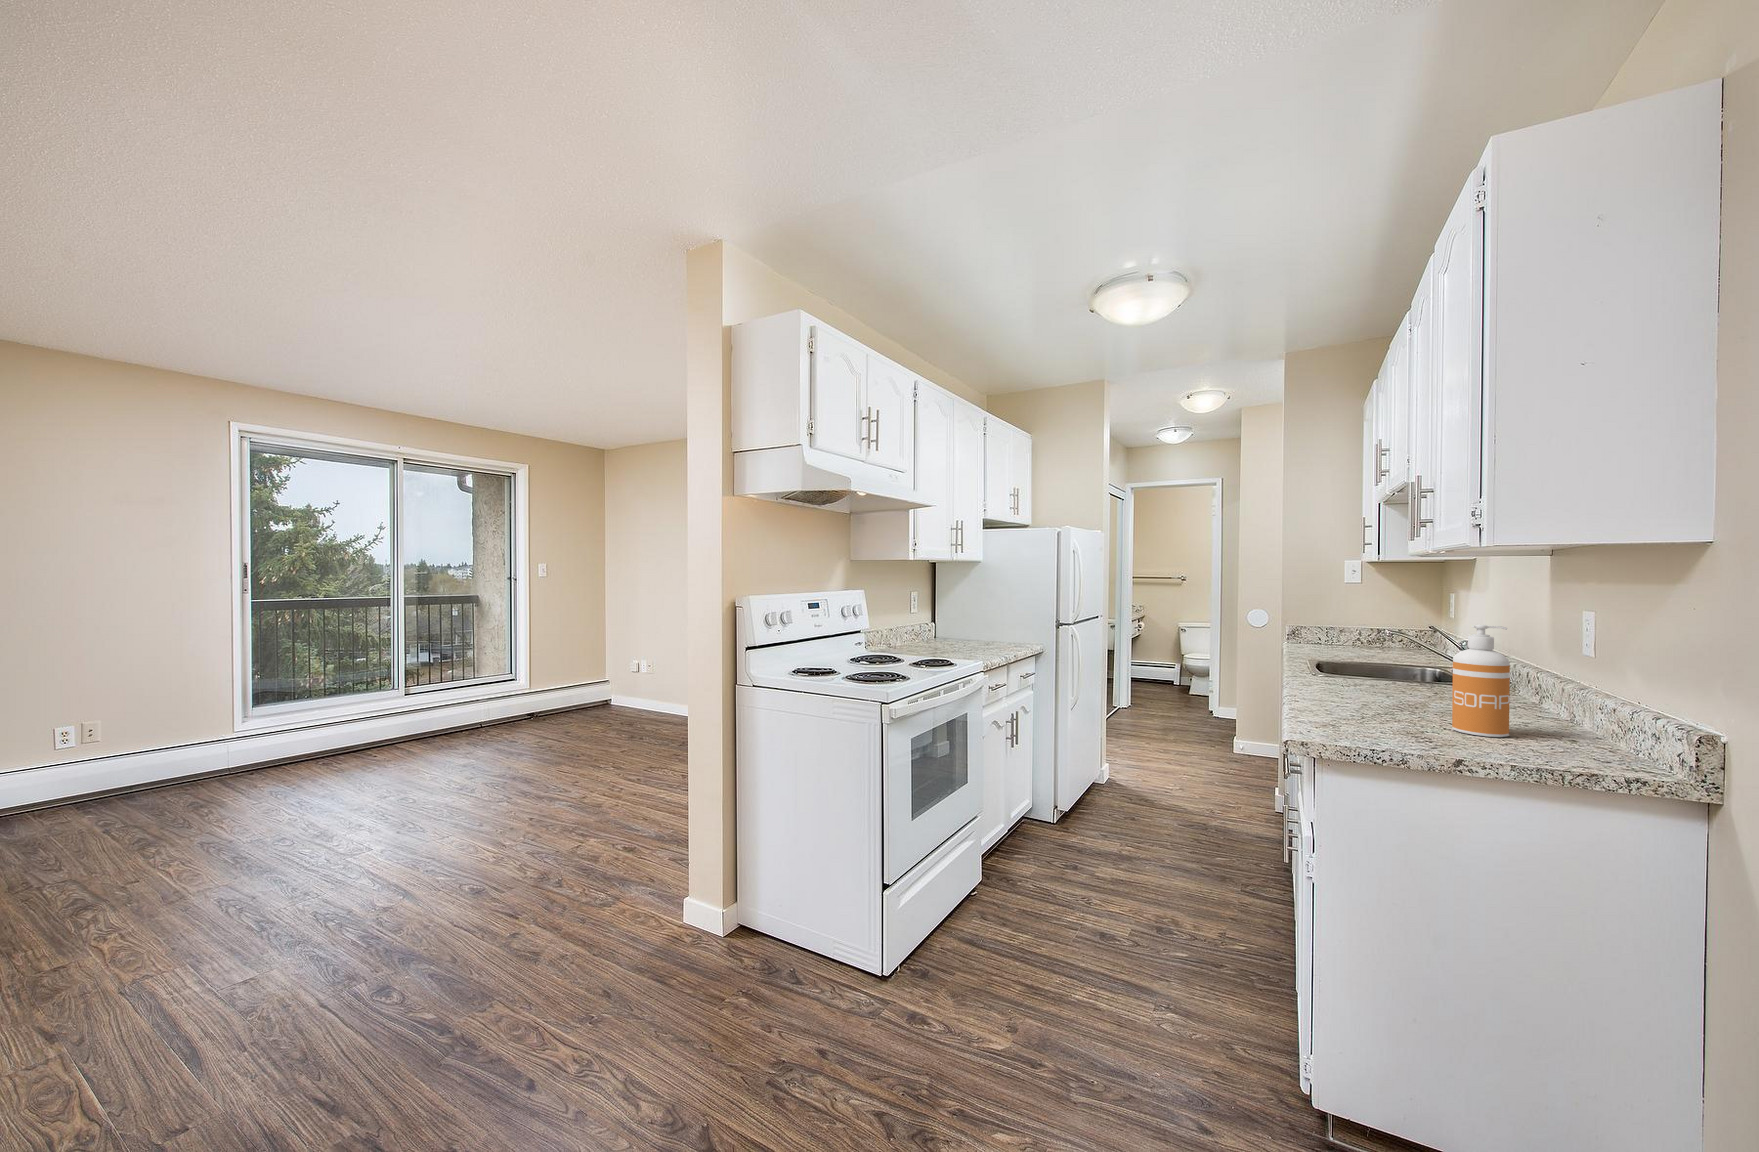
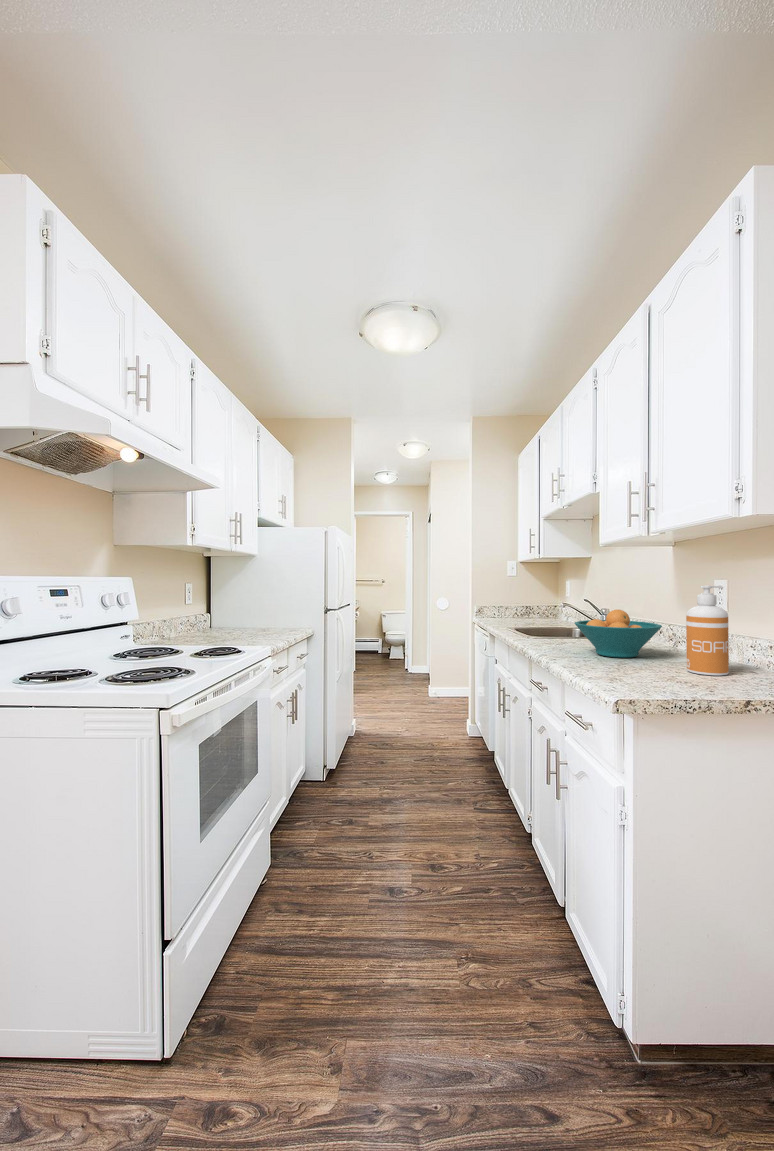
fruit bowl: none [1334,648,1460,709] -> present [575,610,662,658]

